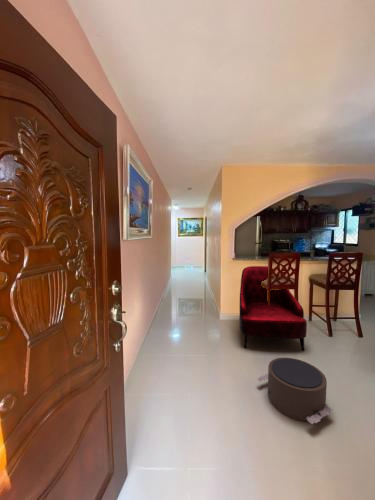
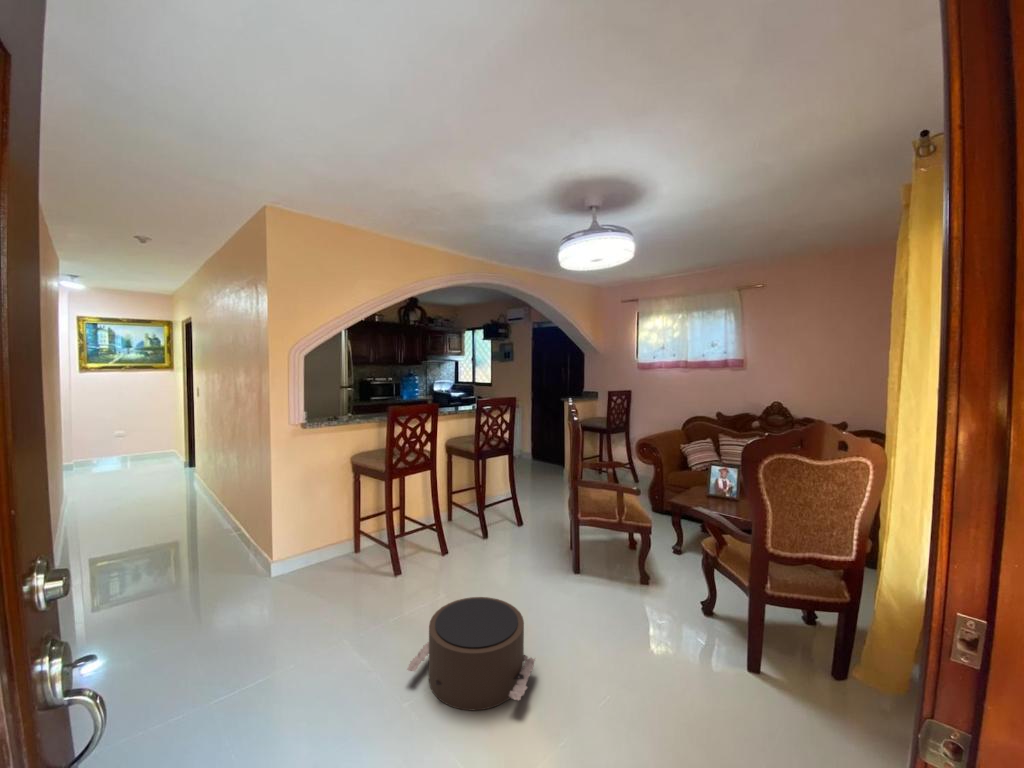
armchair: present [239,266,307,351] -> none [326,433,462,616]

